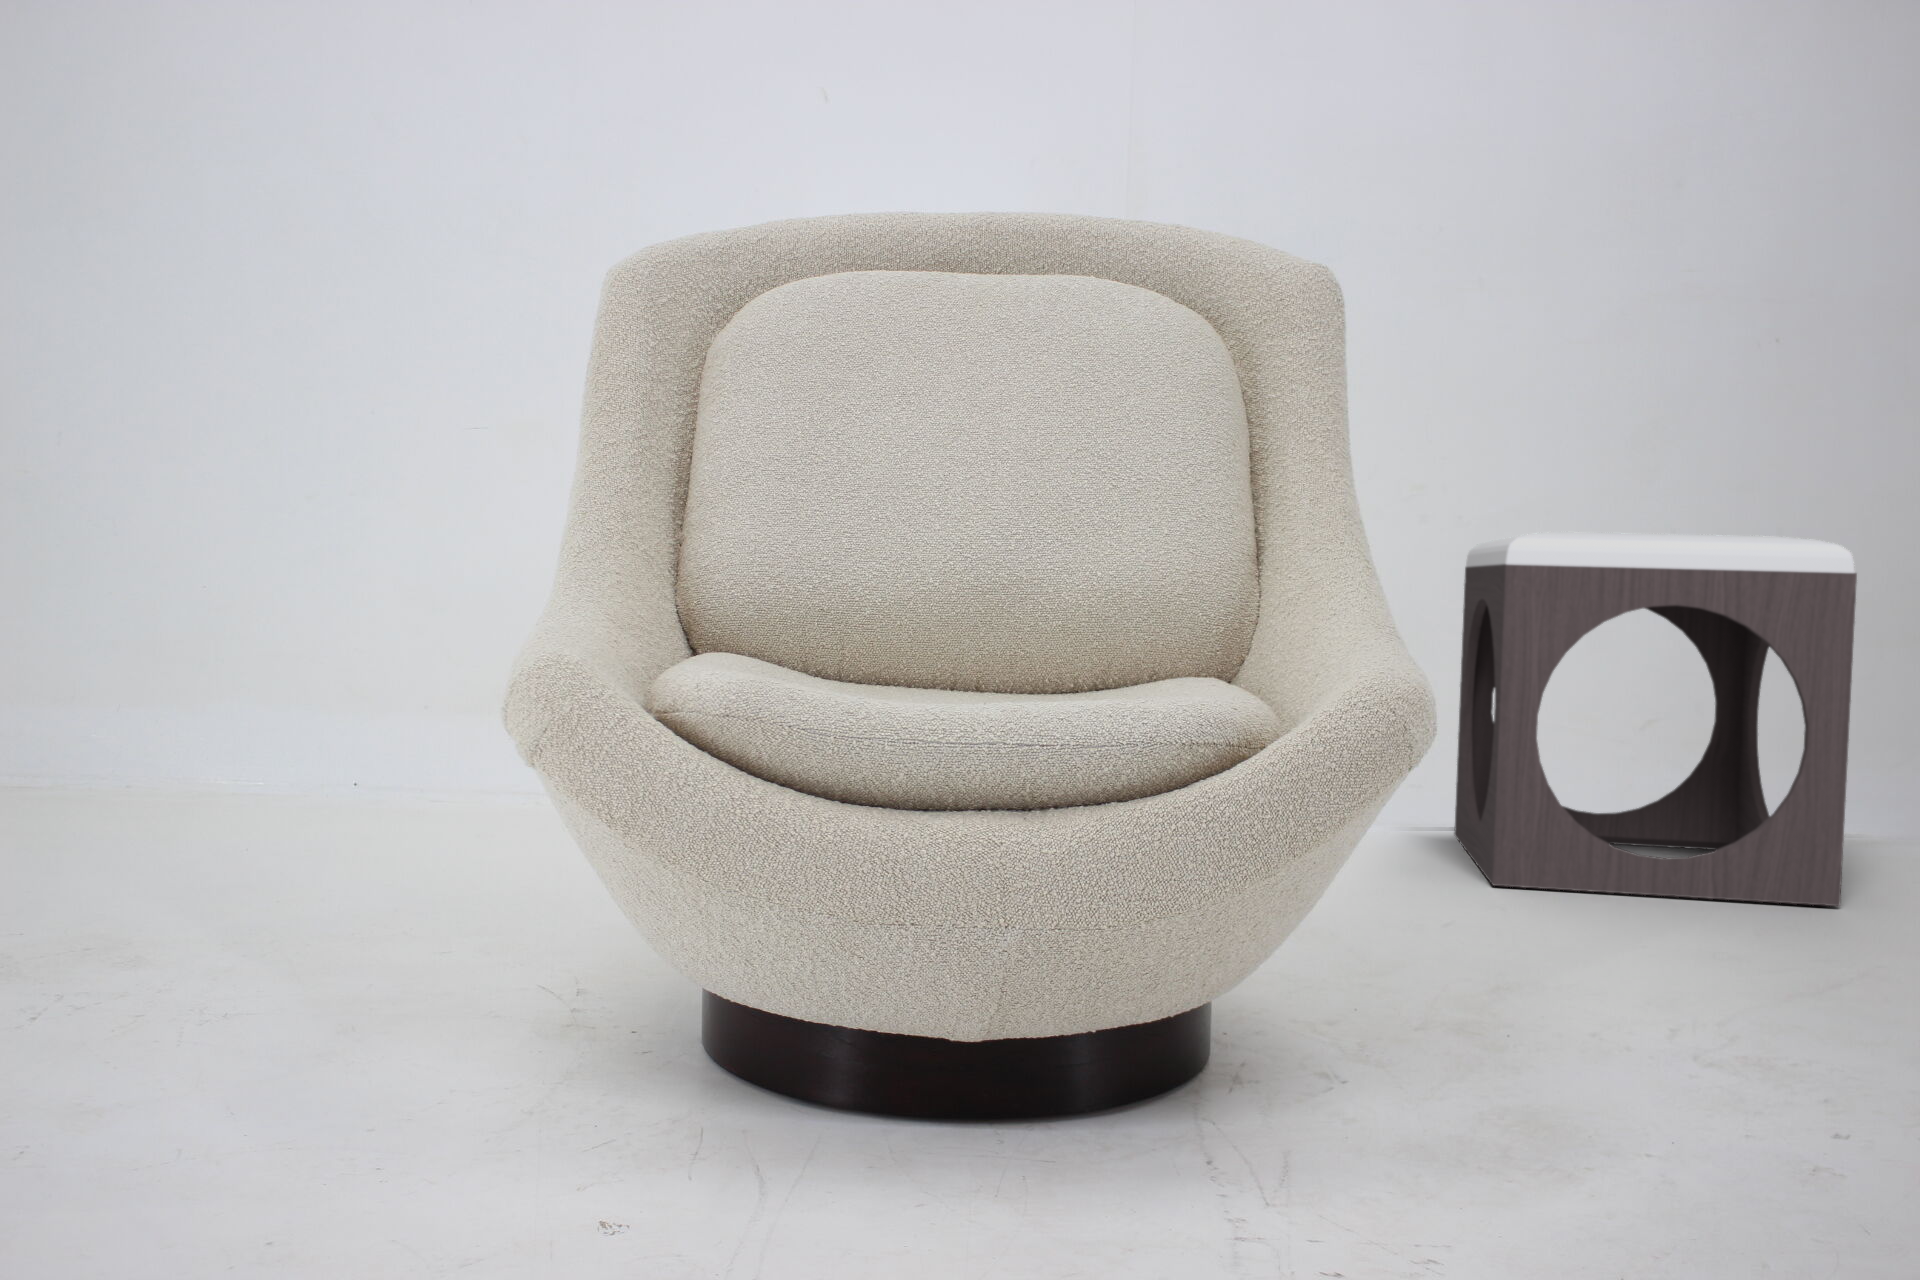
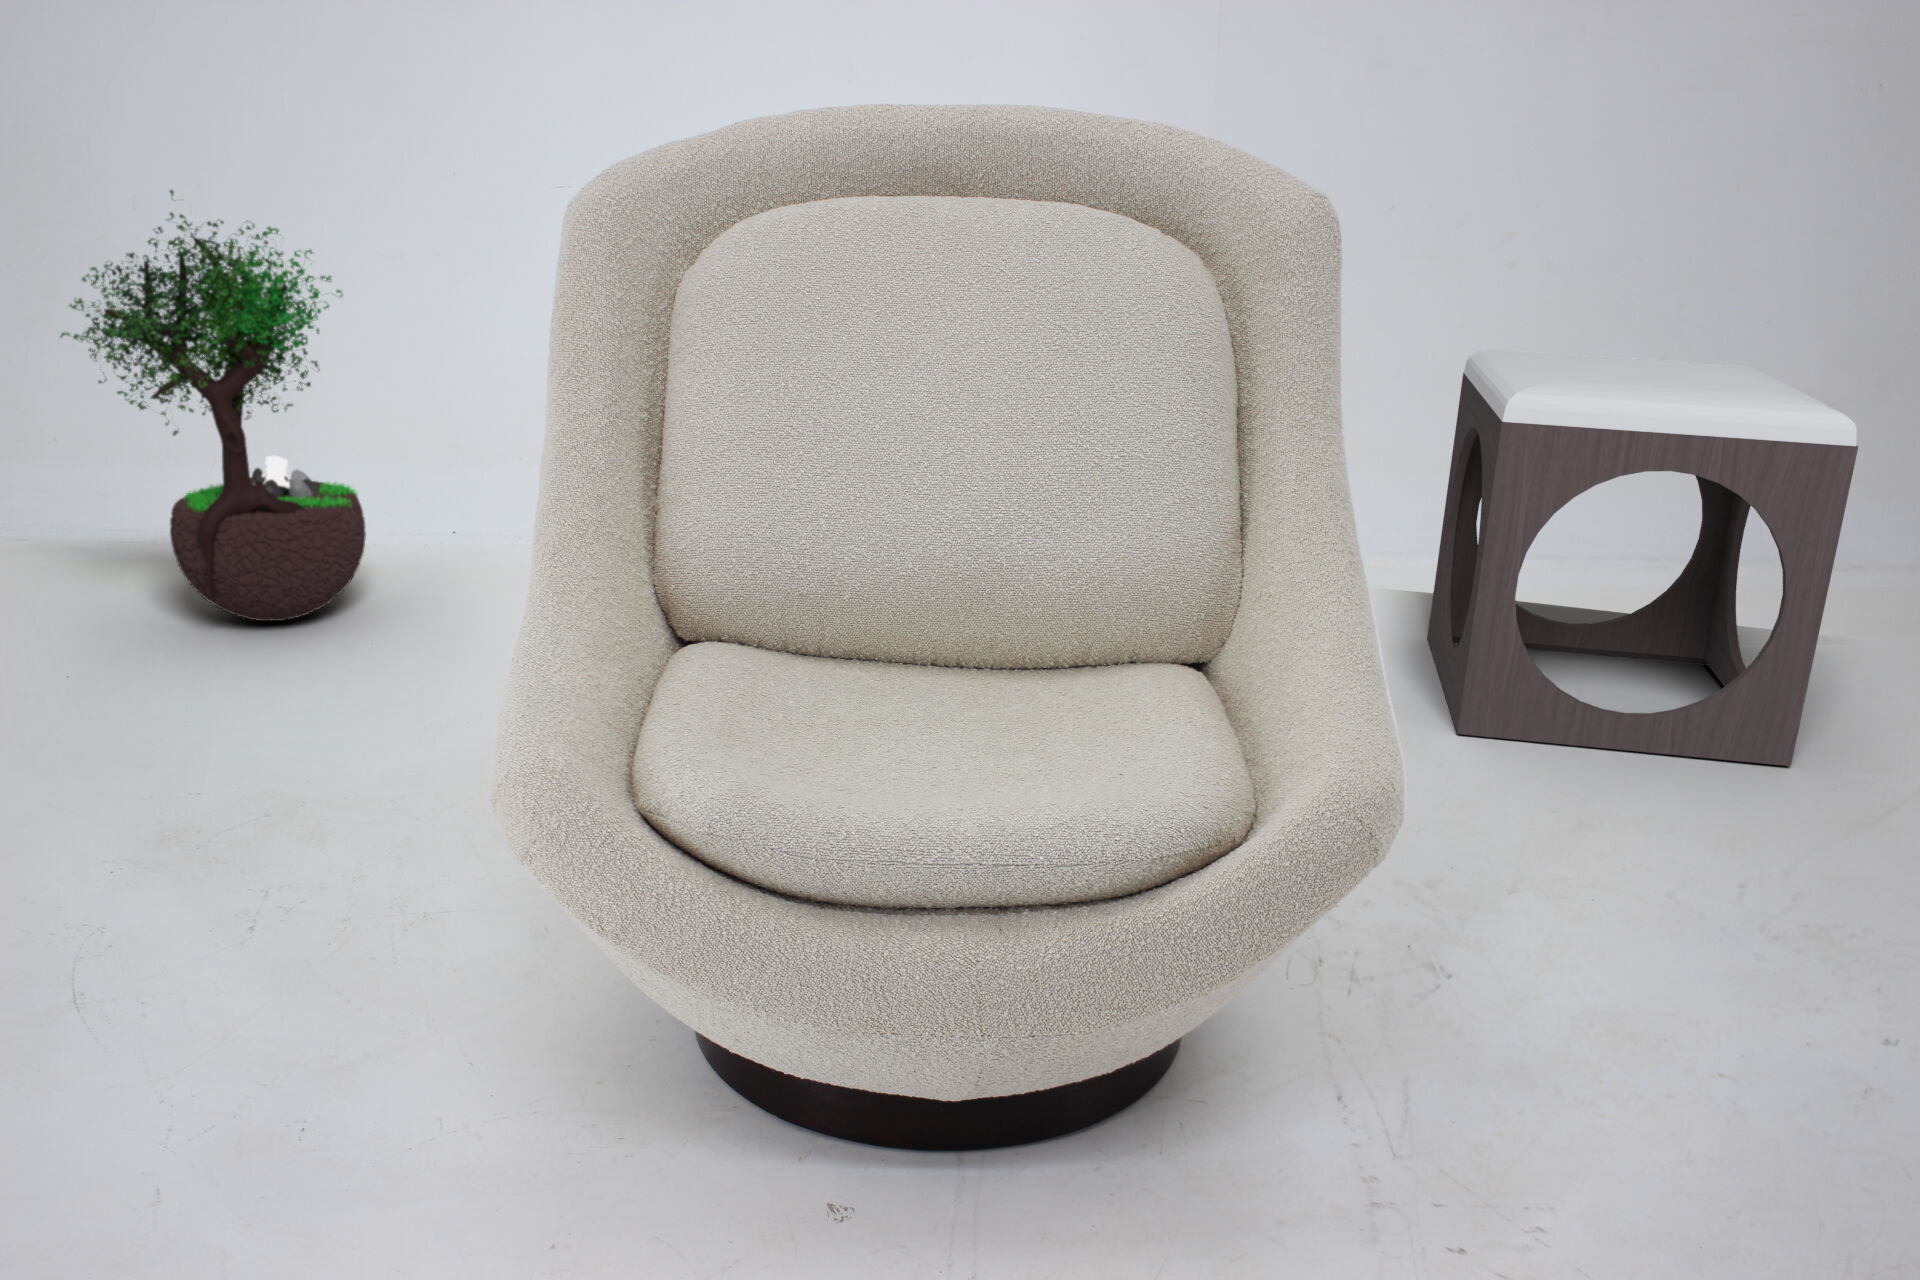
potted tree: none [132,394,403,814] -> present [61,190,366,621]

